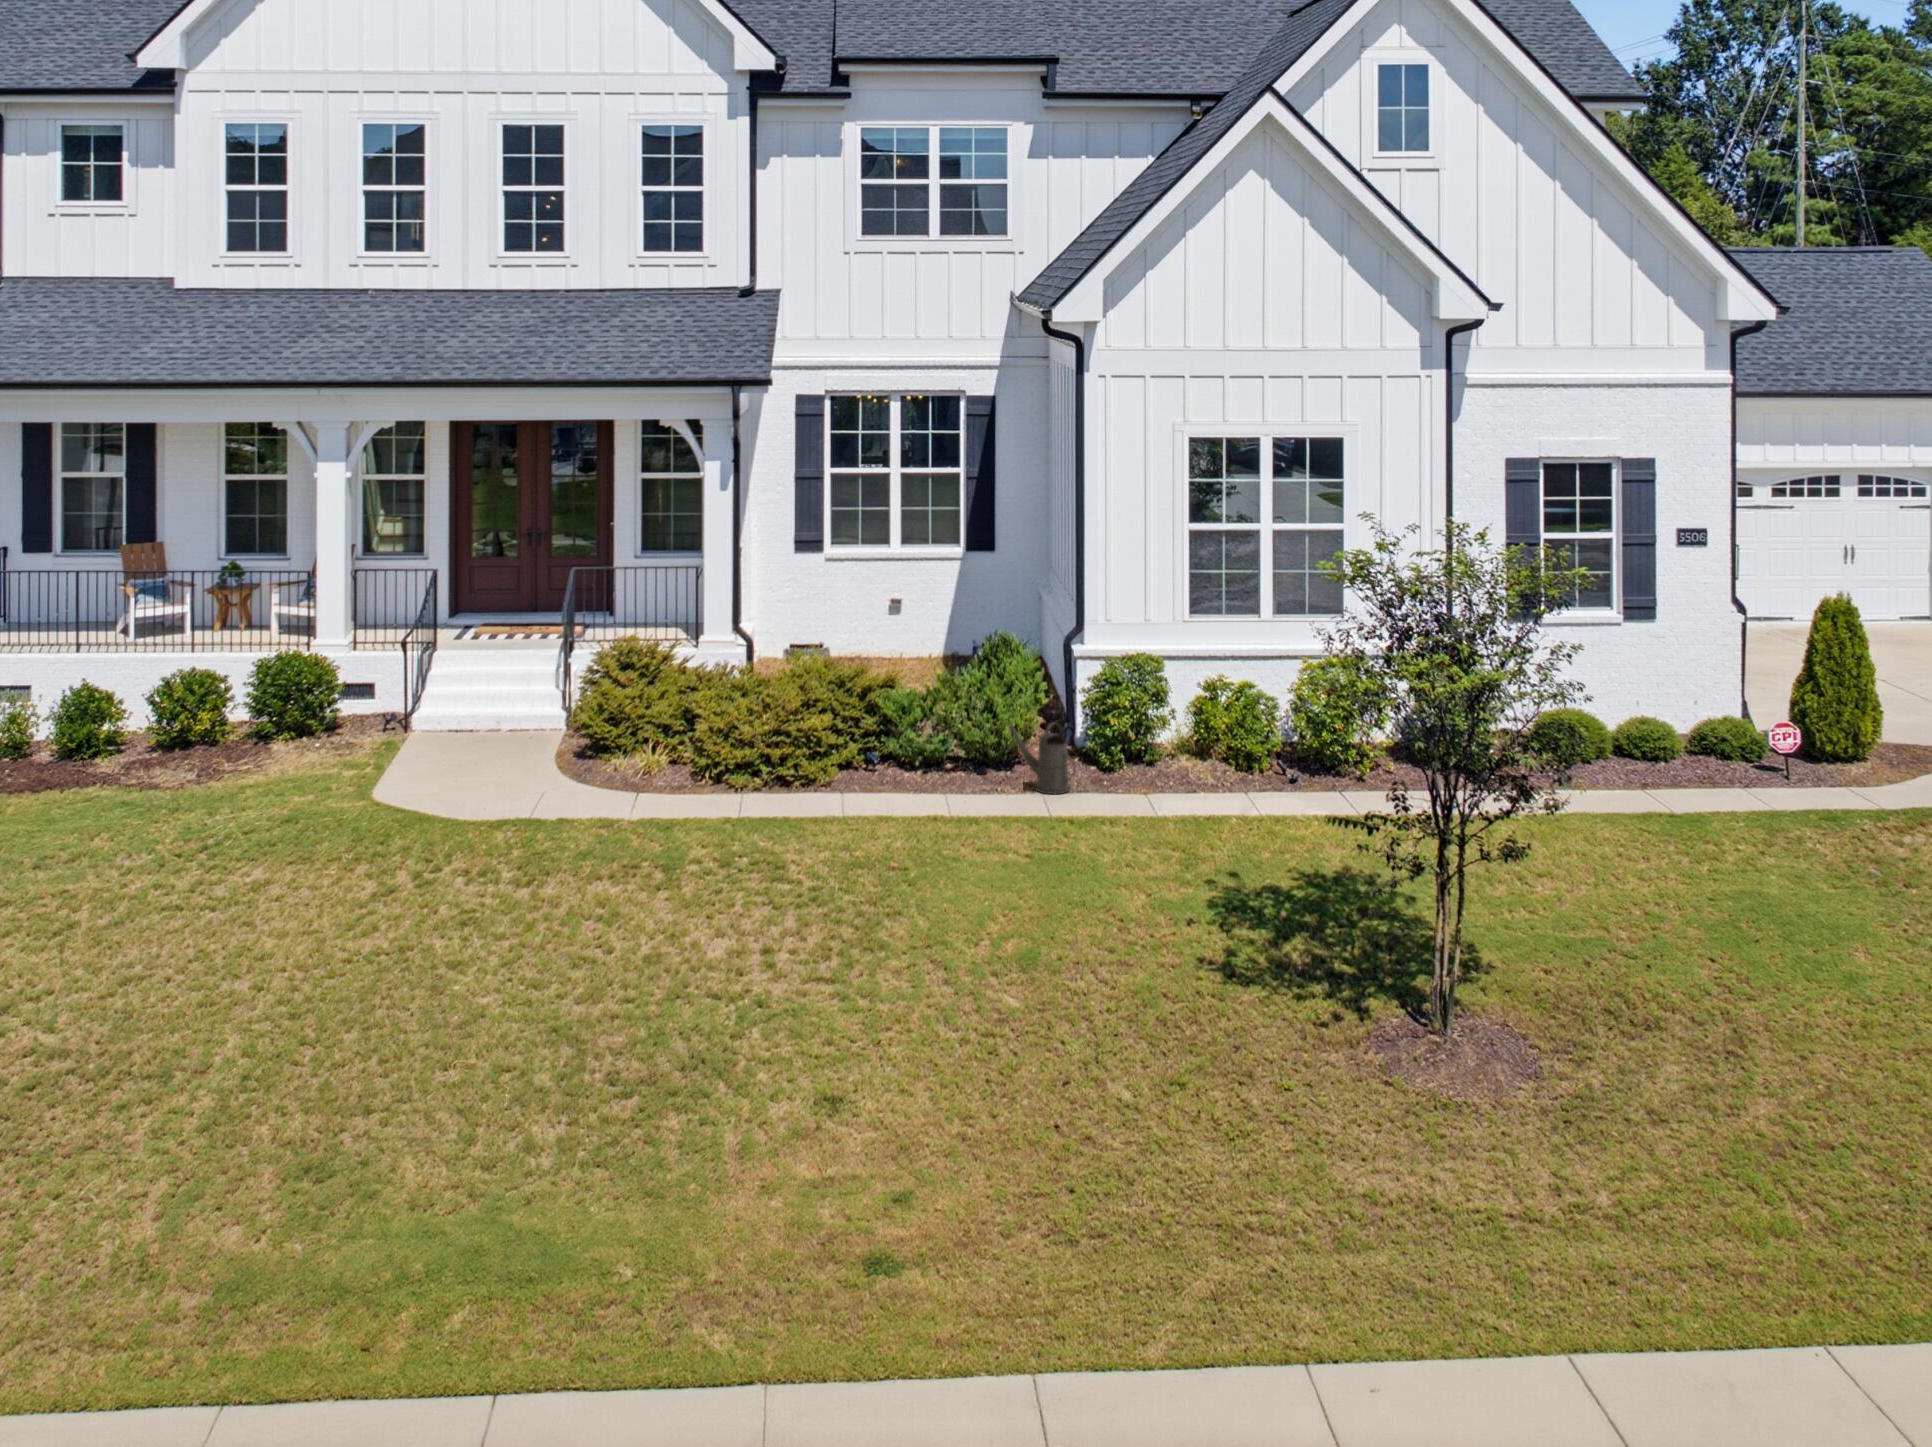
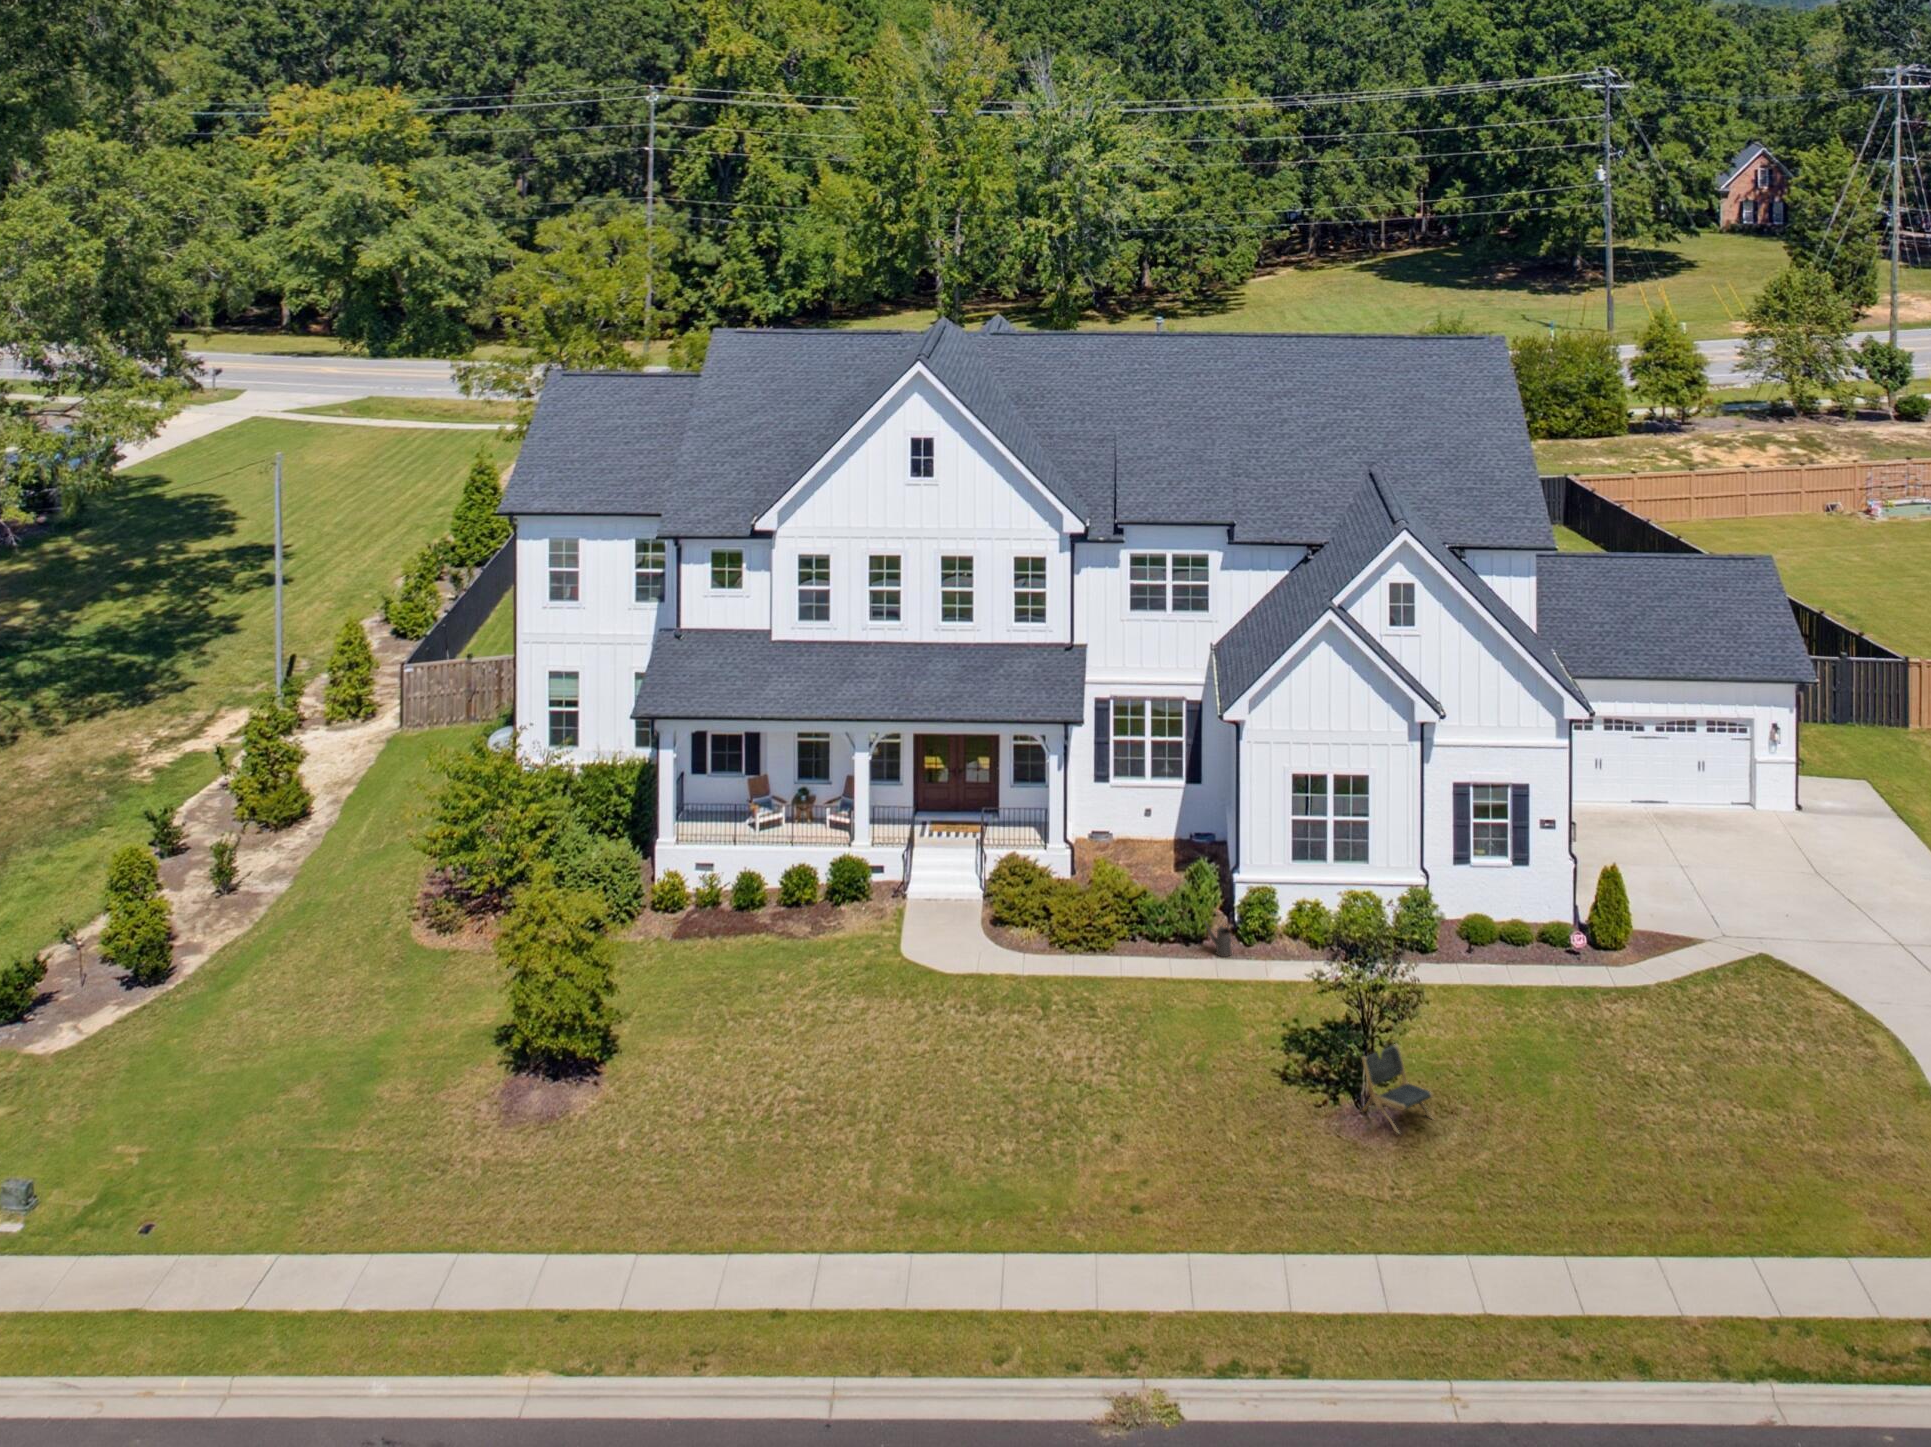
lounge chair: none [1437,869,1626,1076] -> present [1362,1044,1433,1133]

